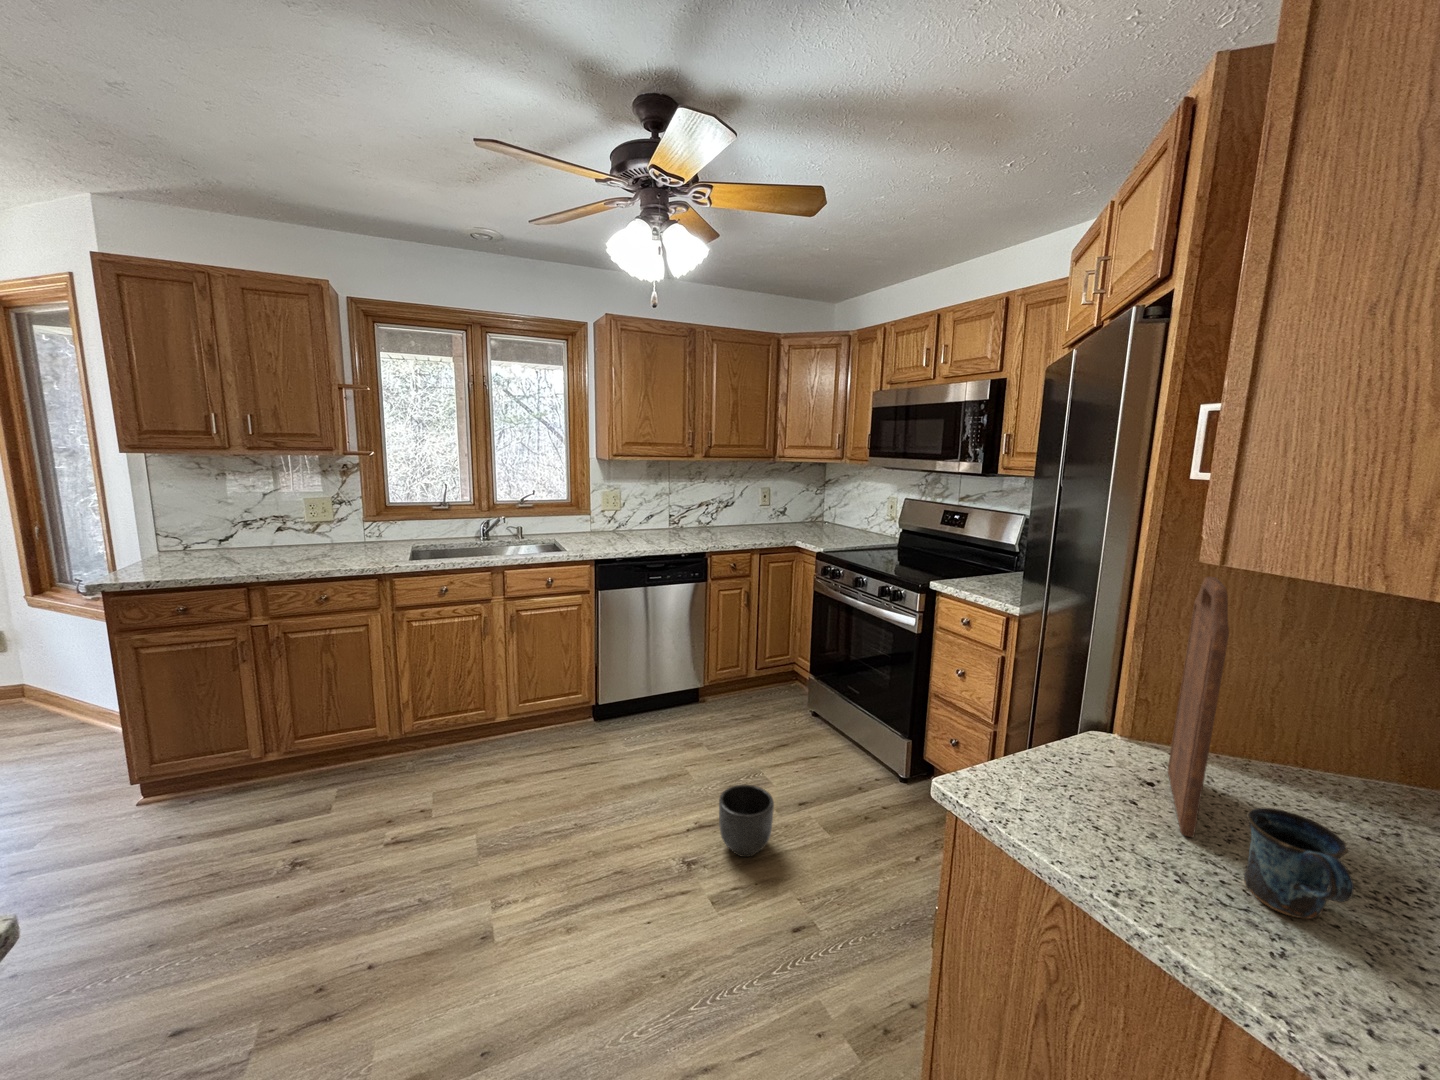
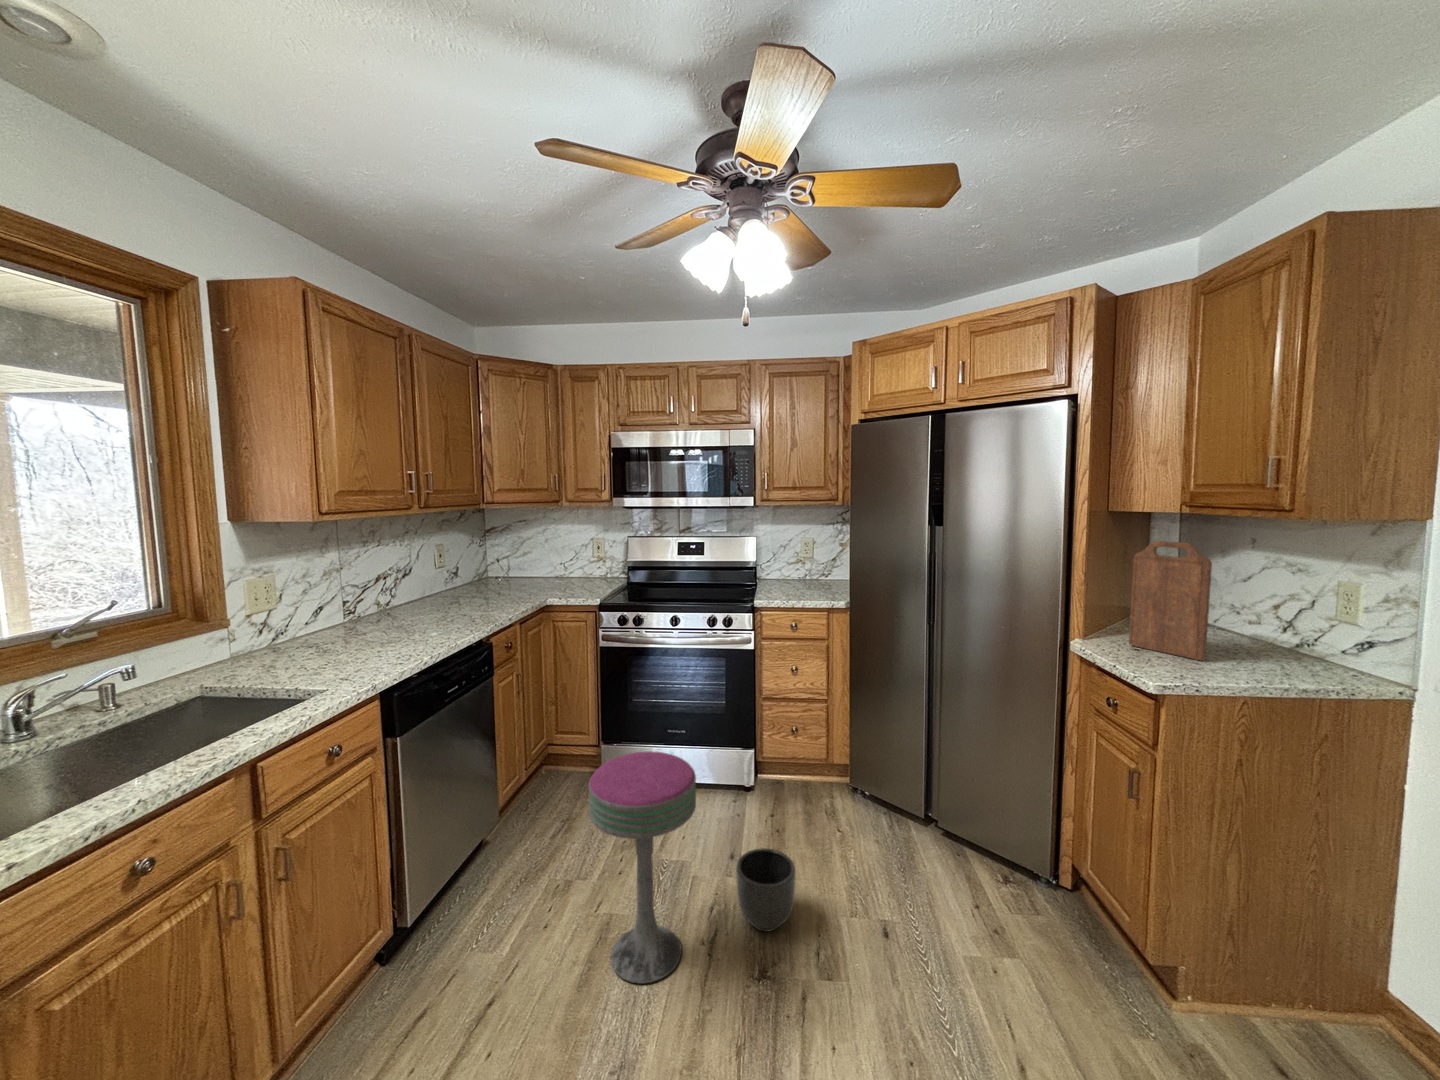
bar stool: none [626,653,709,819] -> present [589,751,696,984]
mug: present [1244,807,1354,919] -> none [1237,629,1298,667]

